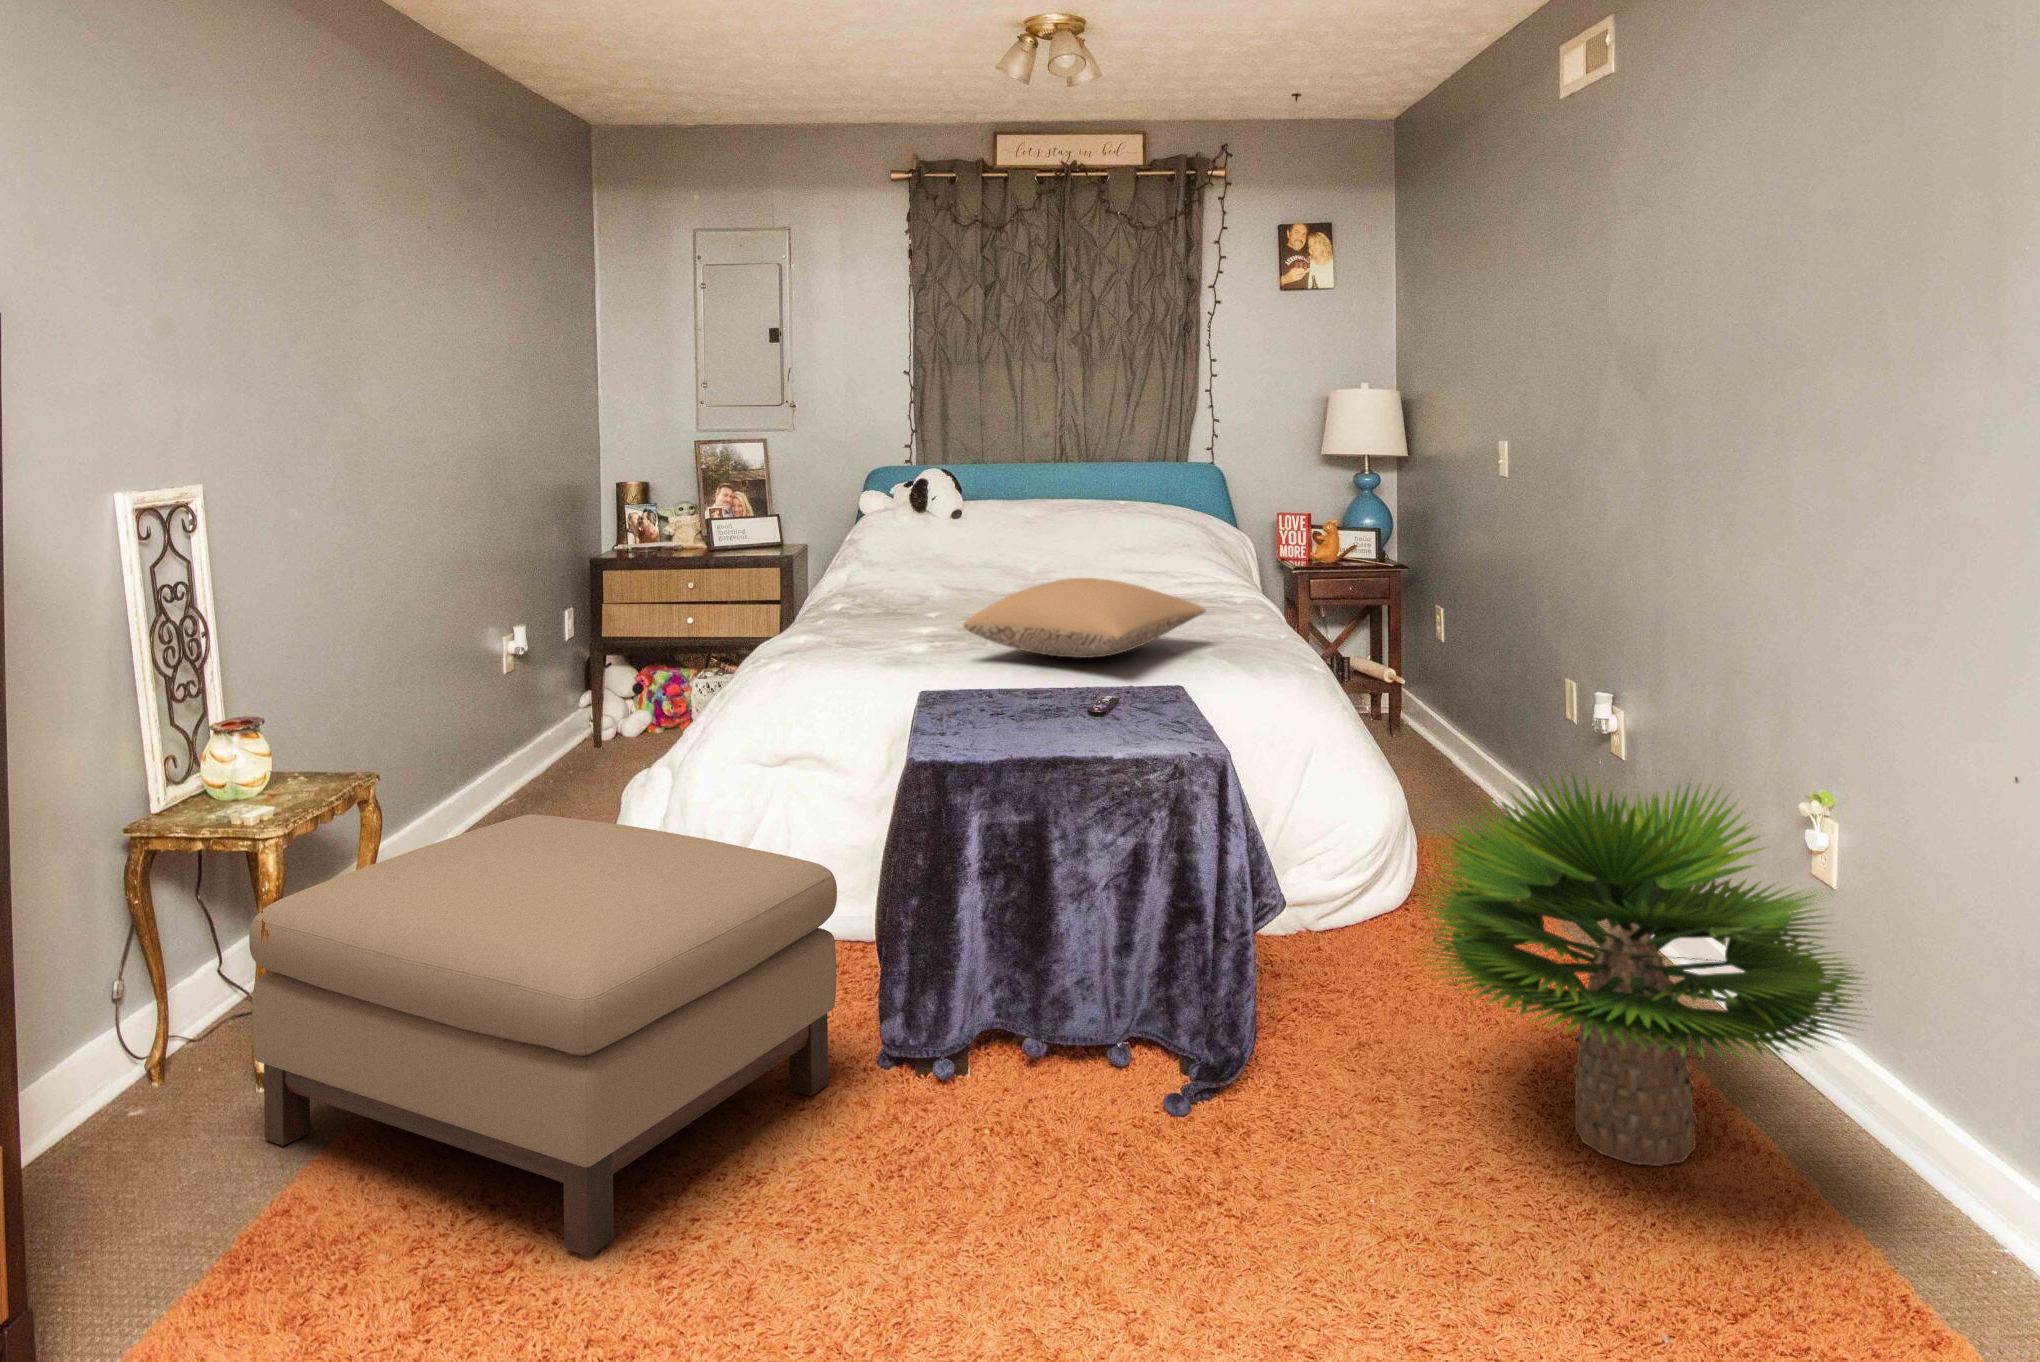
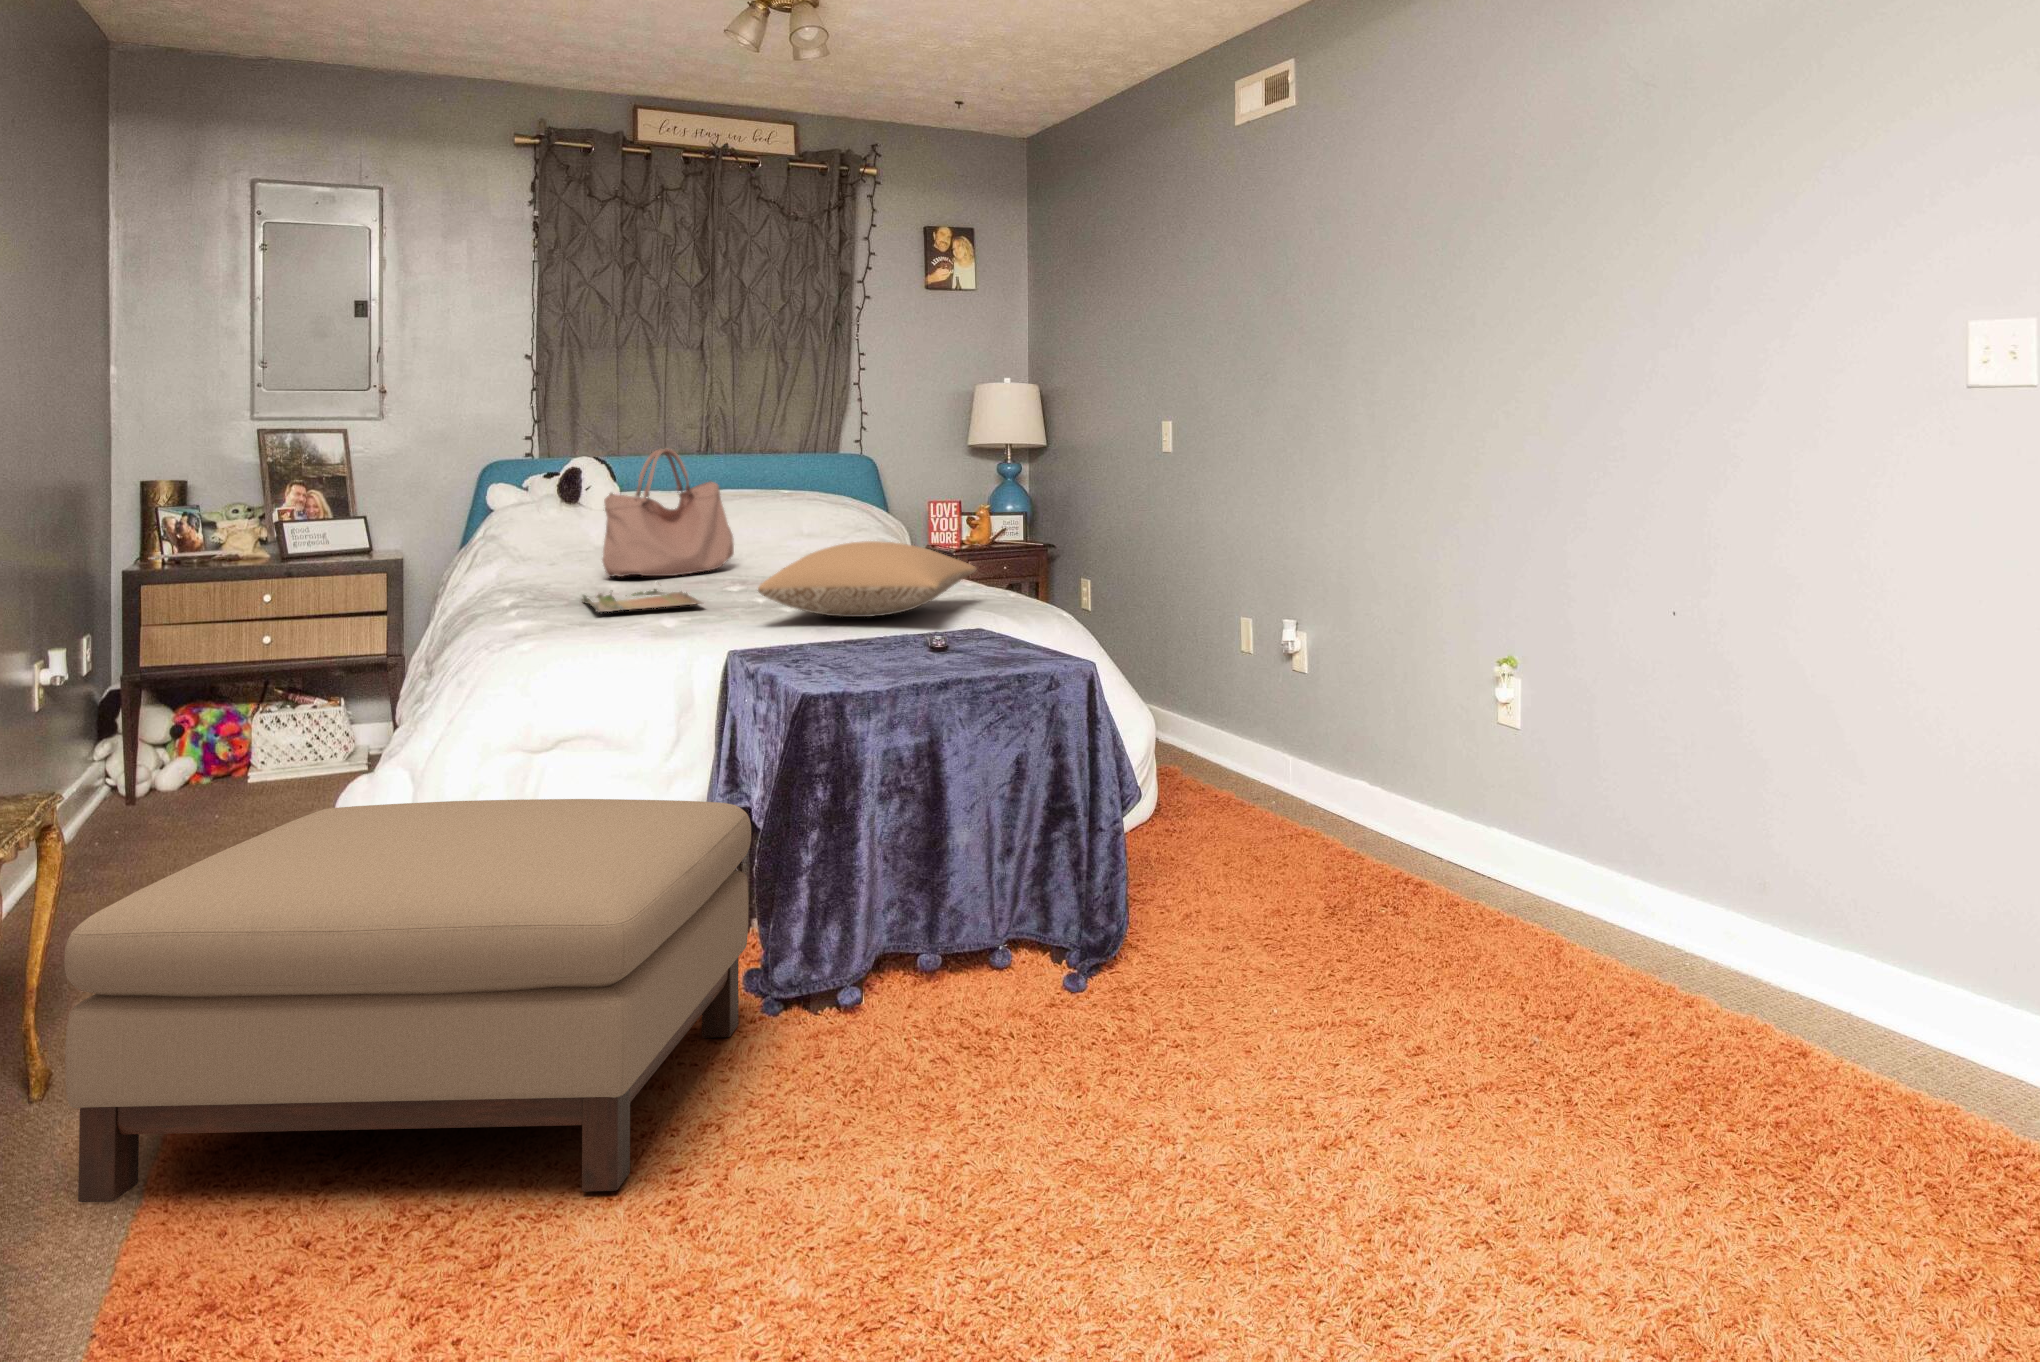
handbag: none [909,467,1036,590] -> present [602,449,734,577]
tray: none [851,599,954,633] -> present [582,589,701,613]
potted plant: present [1416,768,1862,1166] -> none [1252,647,1598,946]

